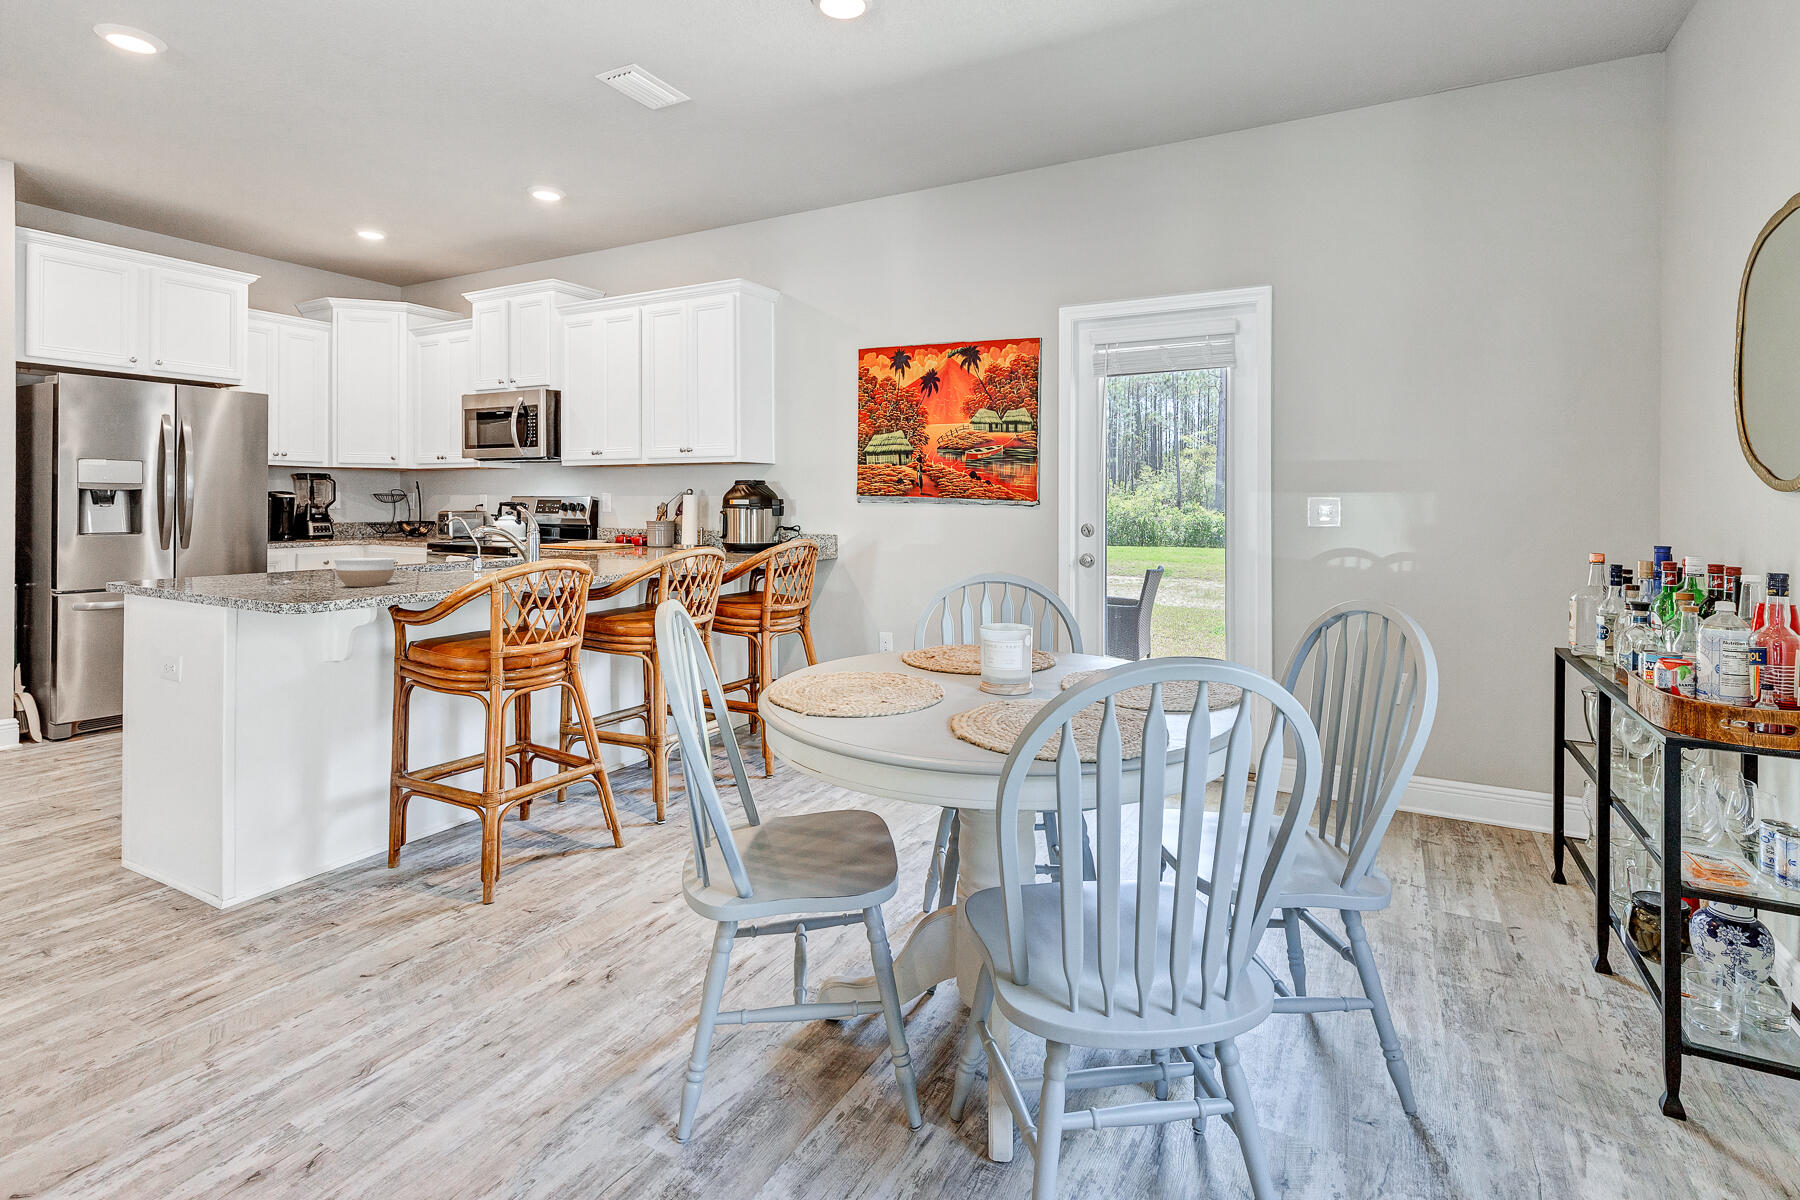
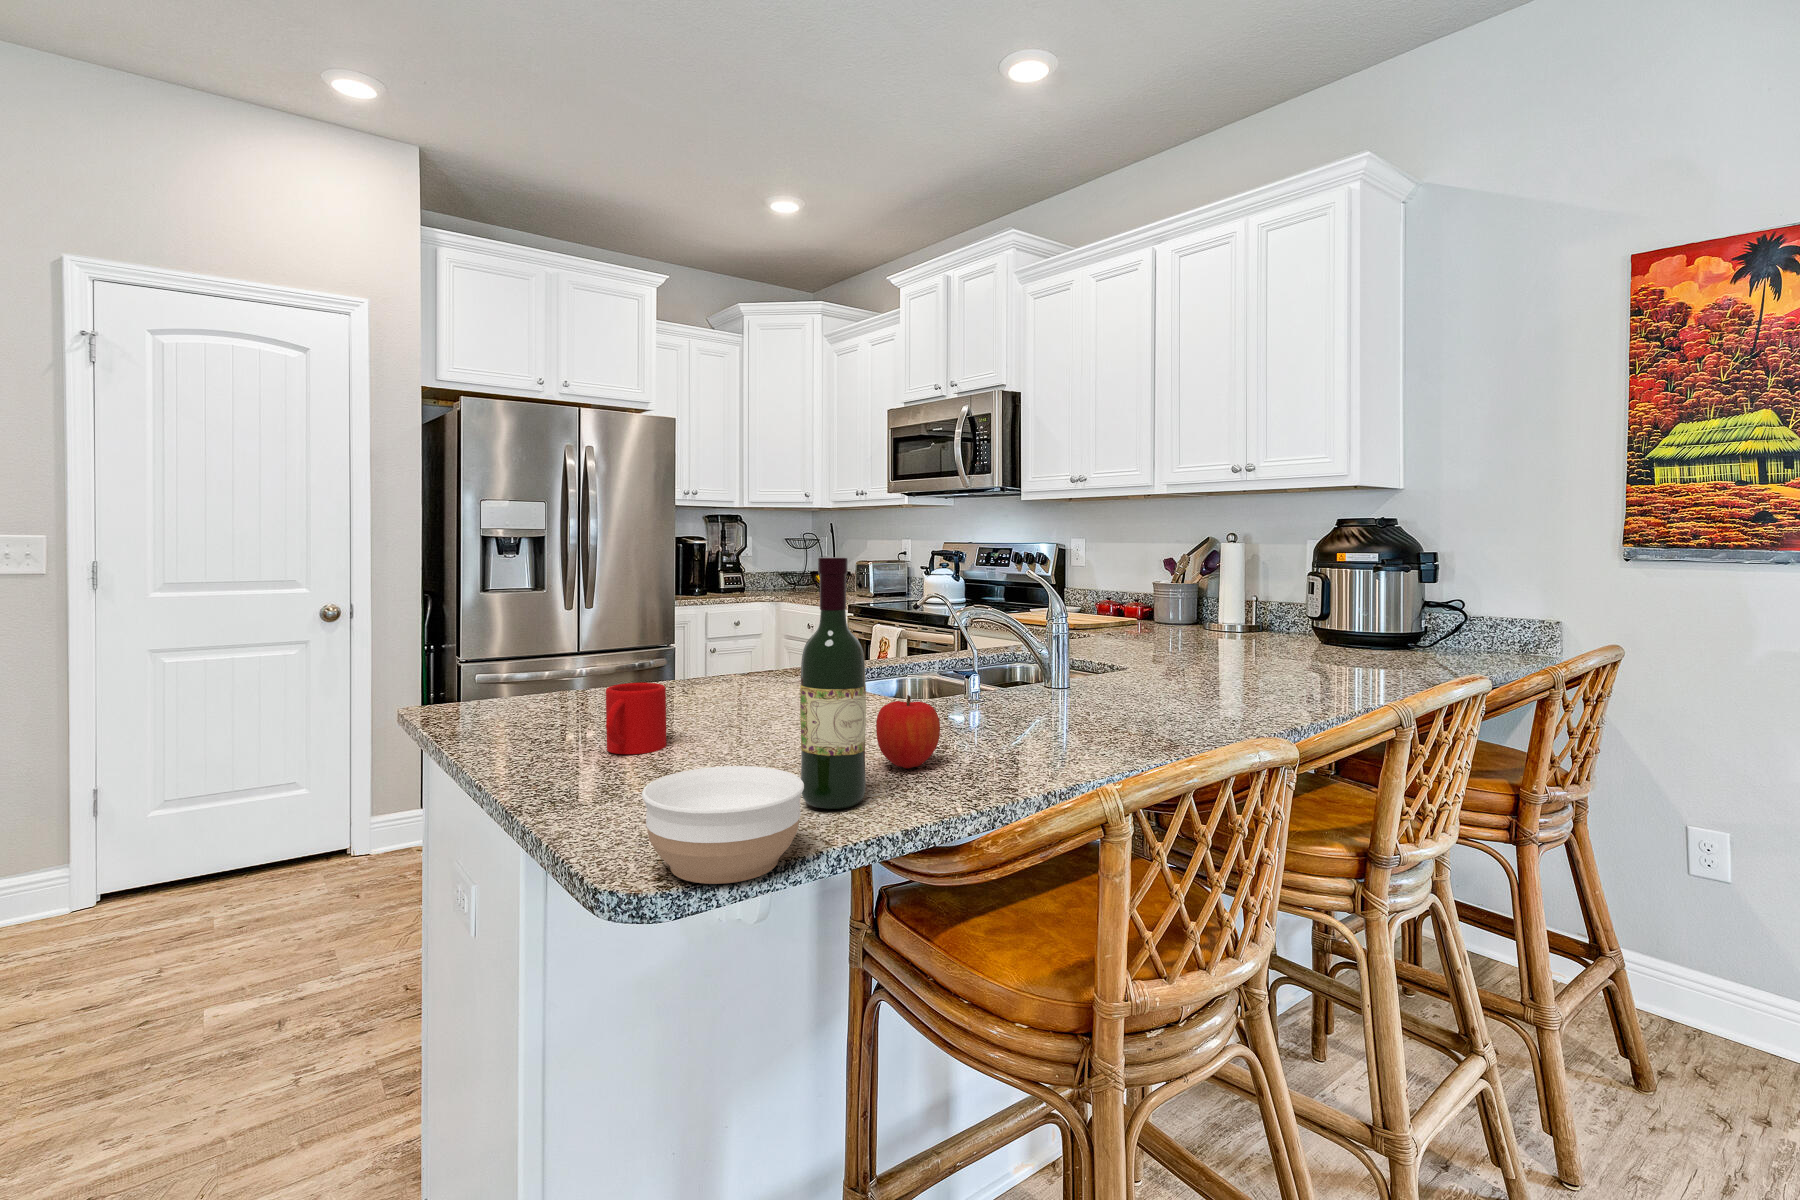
wine bottle: none [393,484,422,579] -> present [800,557,866,809]
fruit: none [429,544,458,574] -> present [876,695,940,769]
mug: none [287,550,321,580] -> present [606,683,666,754]

